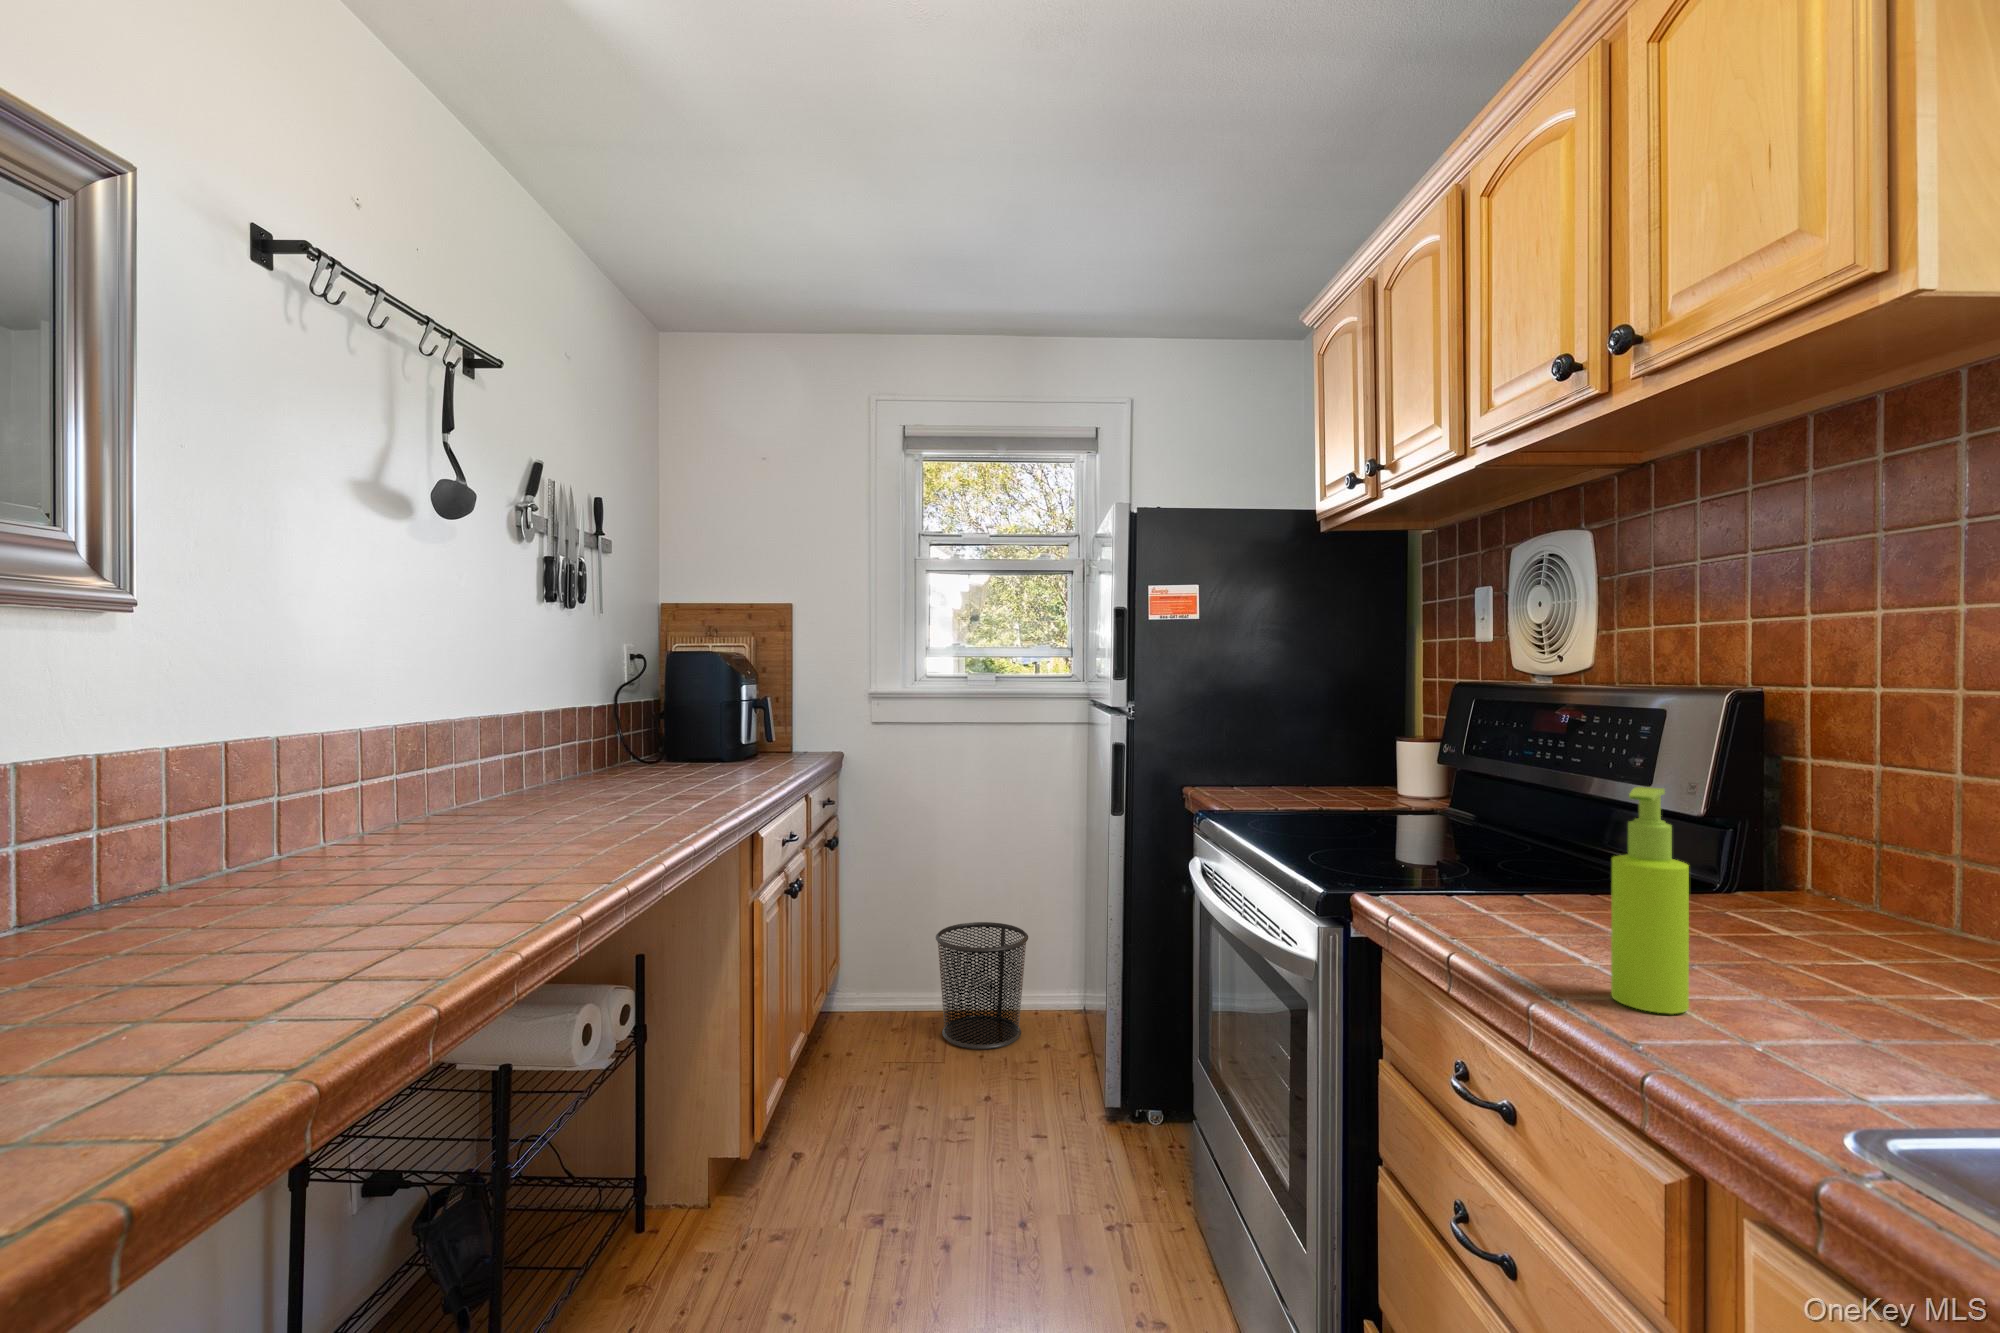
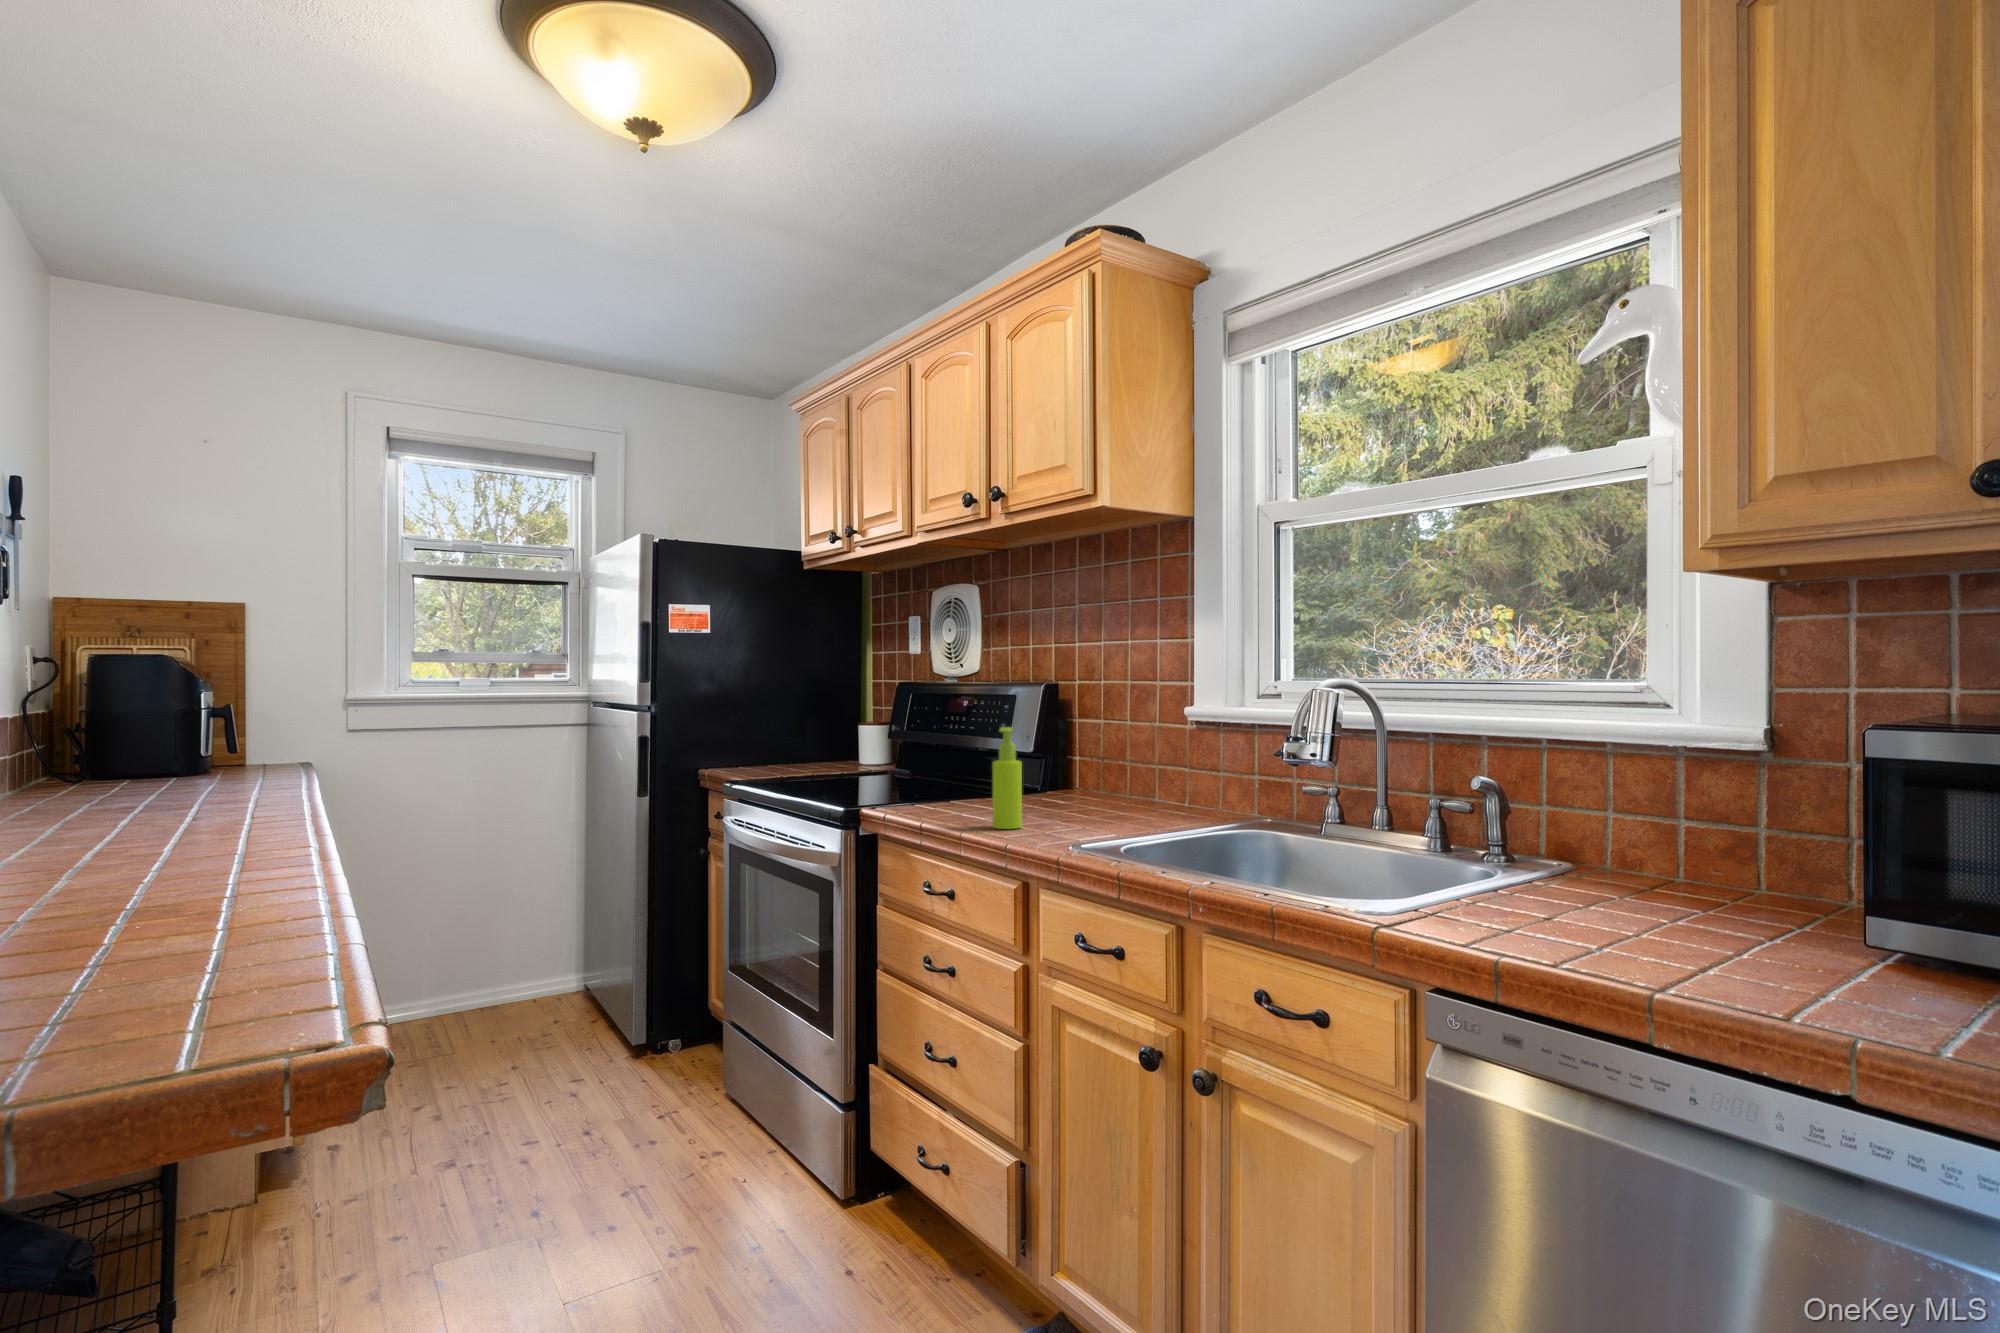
waste bin: present [936,922,1028,1049] -> none [434,919,534,1038]

